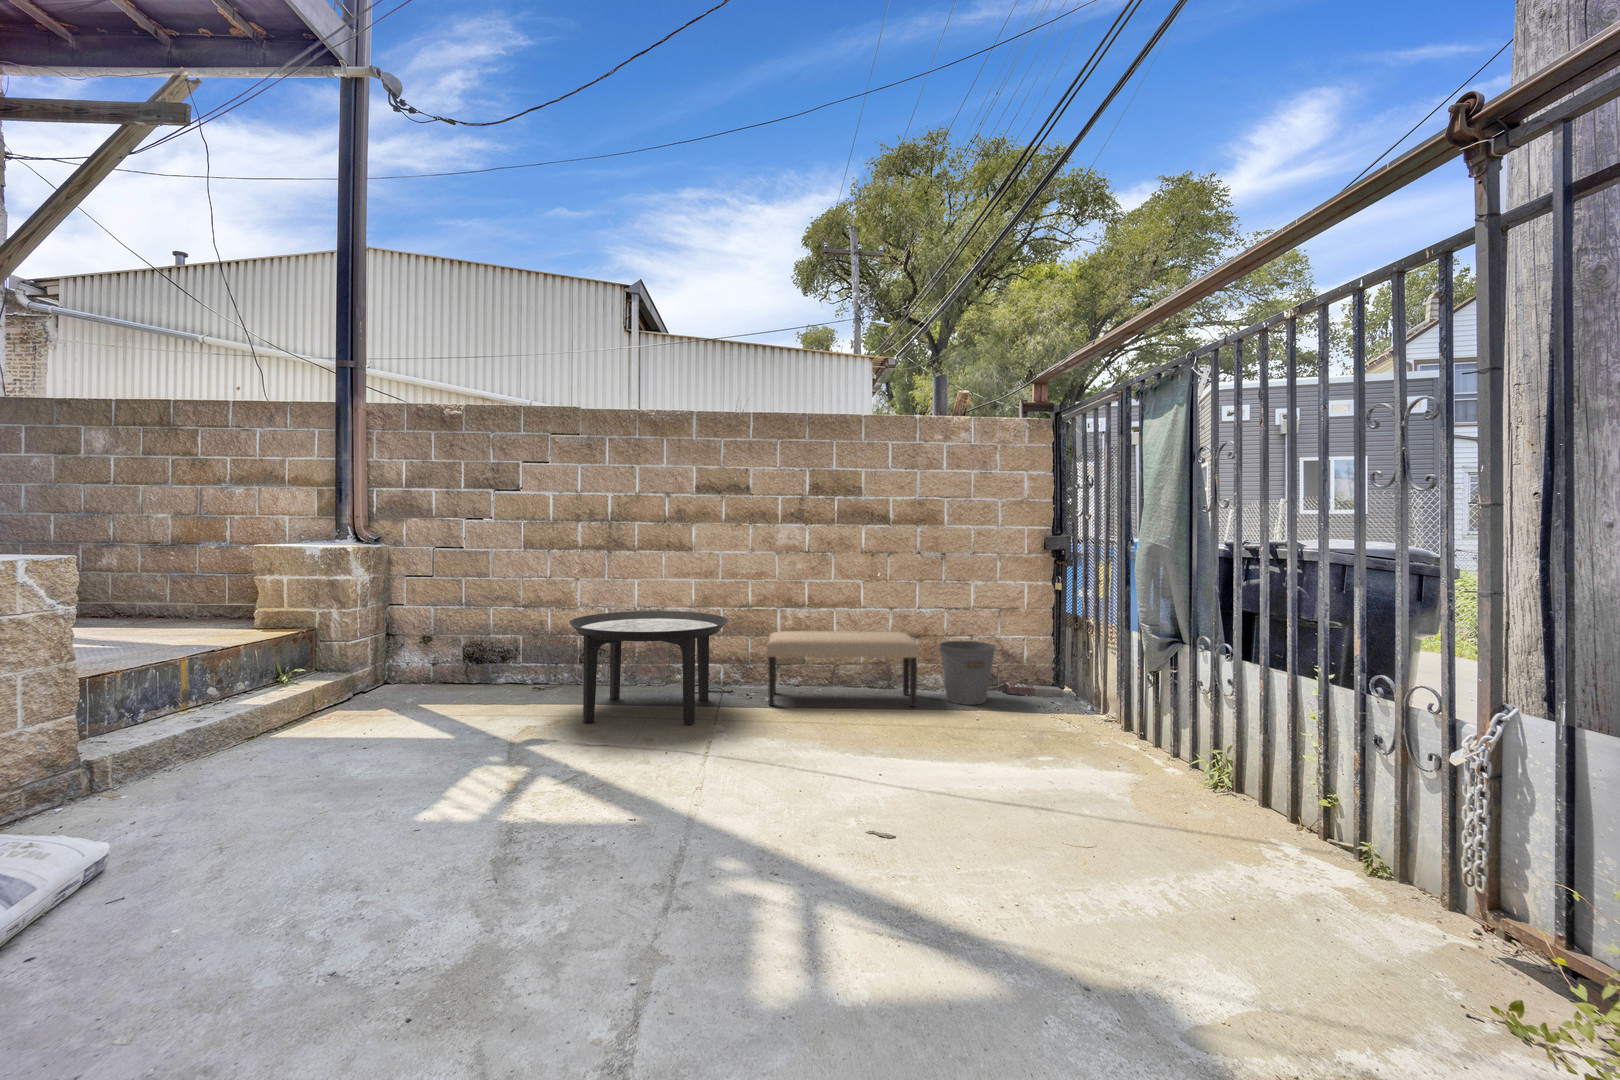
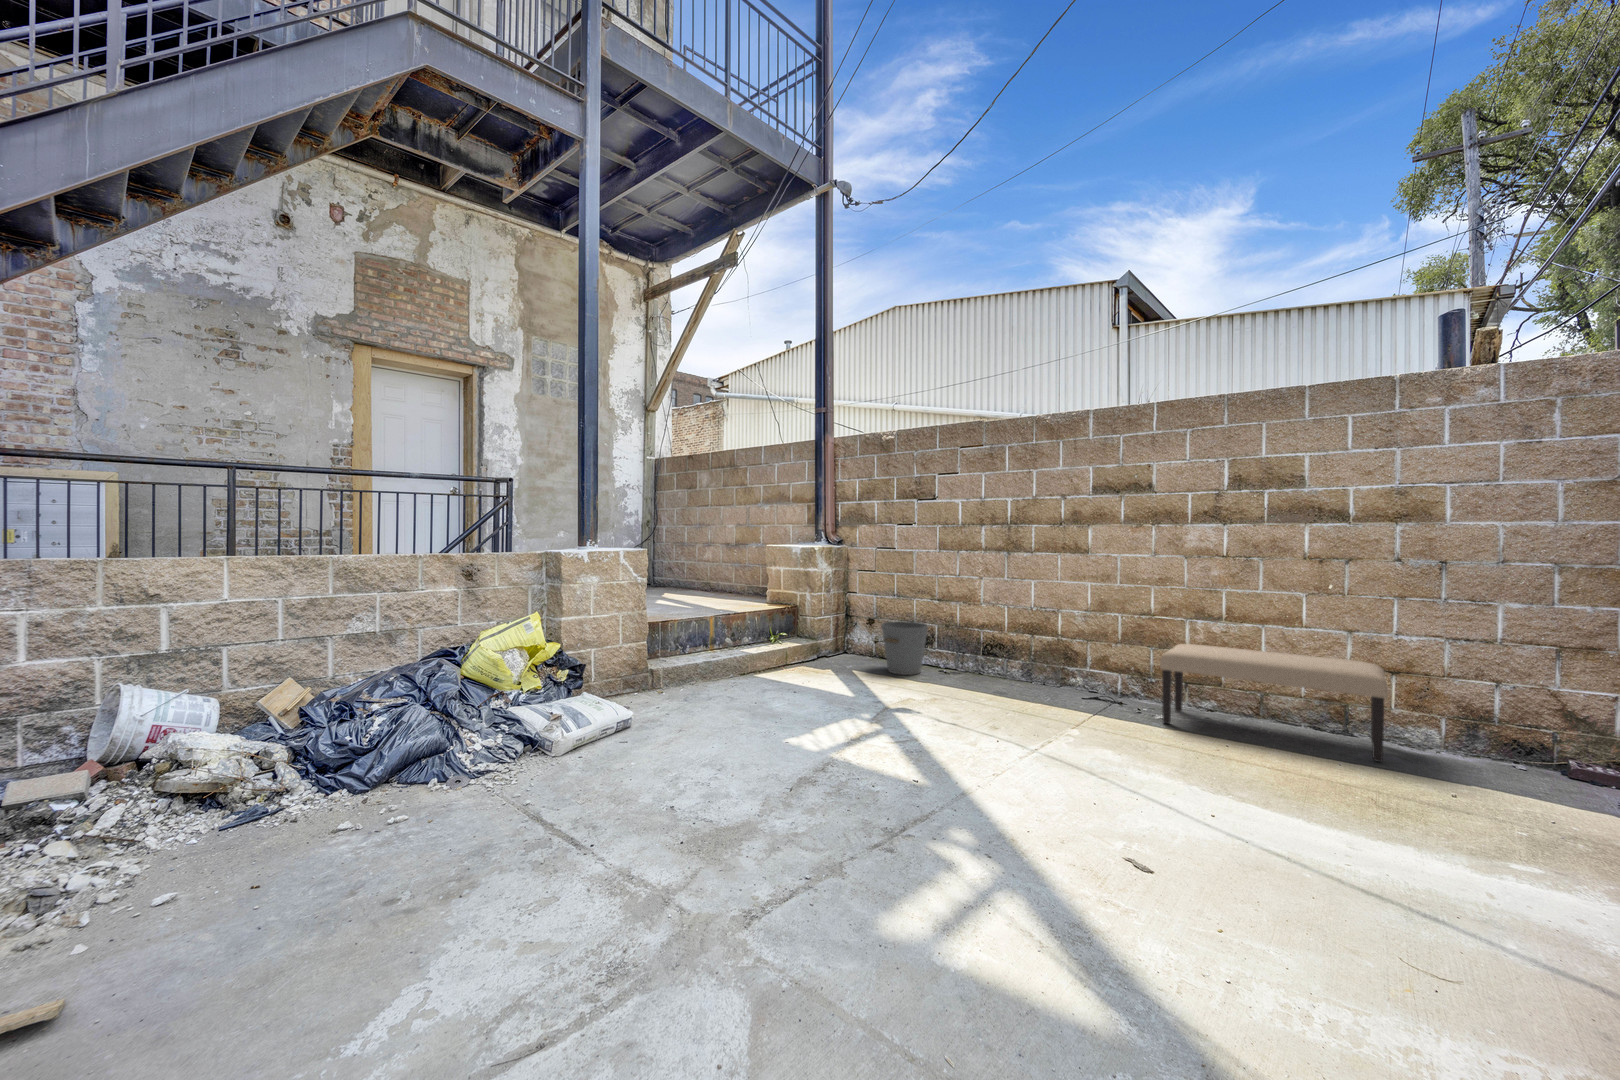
round table: present [569,611,729,725] -> none [953,609,1114,726]
bucket: present [939,641,996,705] -> present [881,621,928,675]

